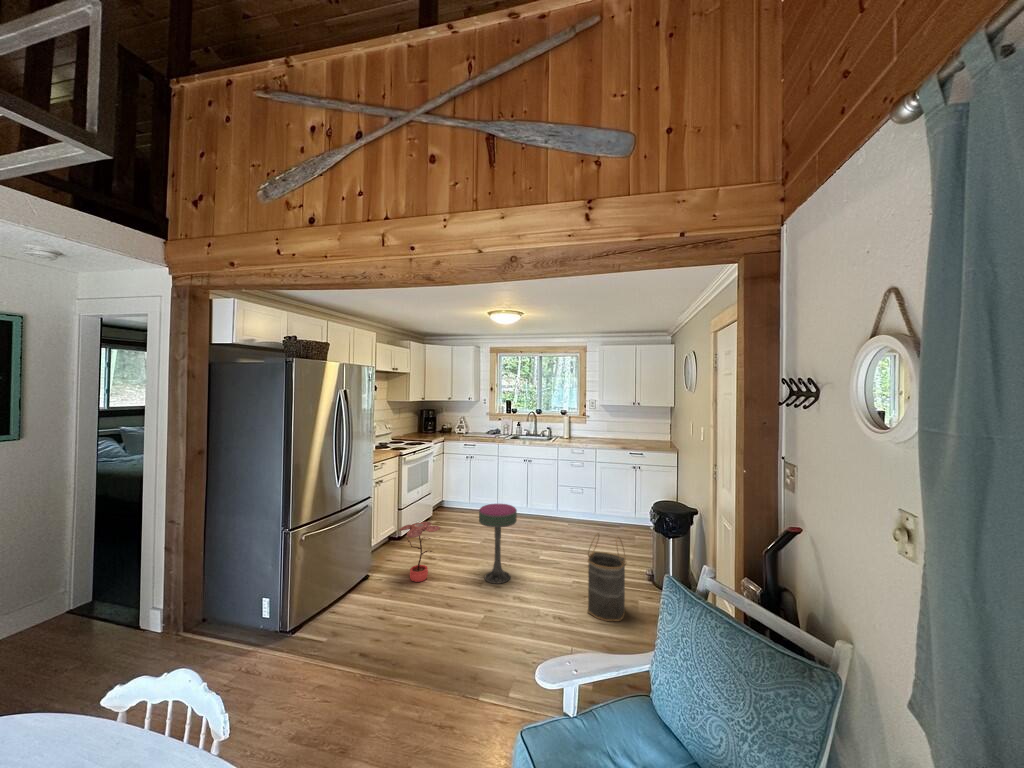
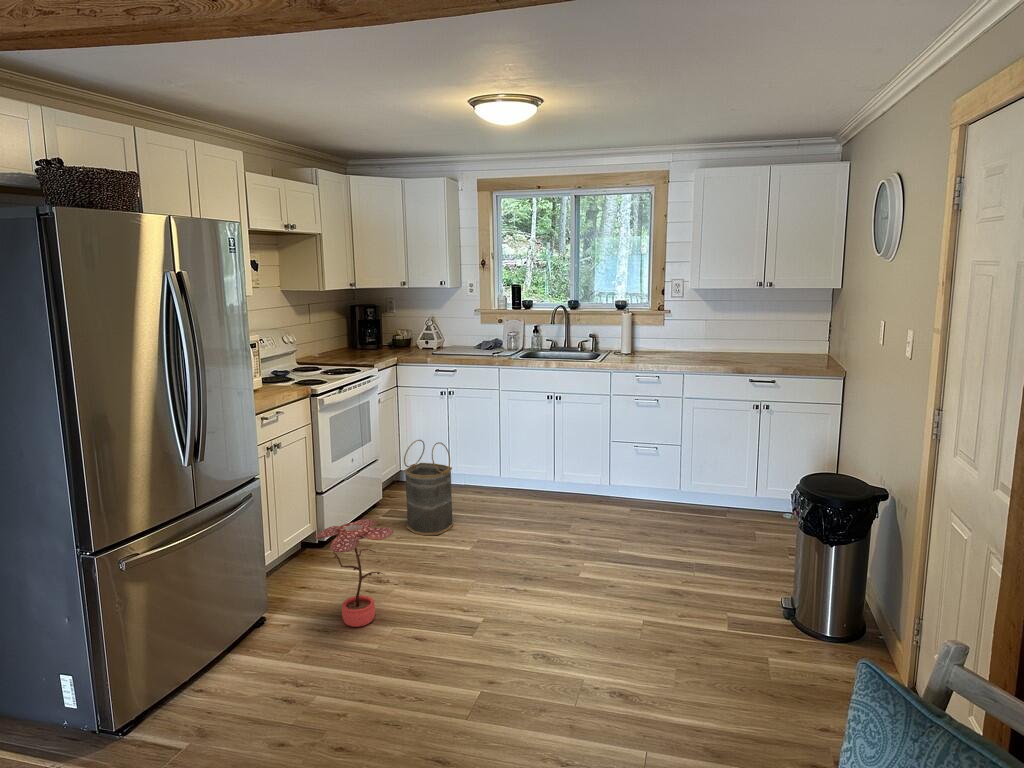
bar stool: present [479,504,517,584] -> none [466,484,537,628]
basket: present [588,533,626,621] -> present [404,440,454,535]

